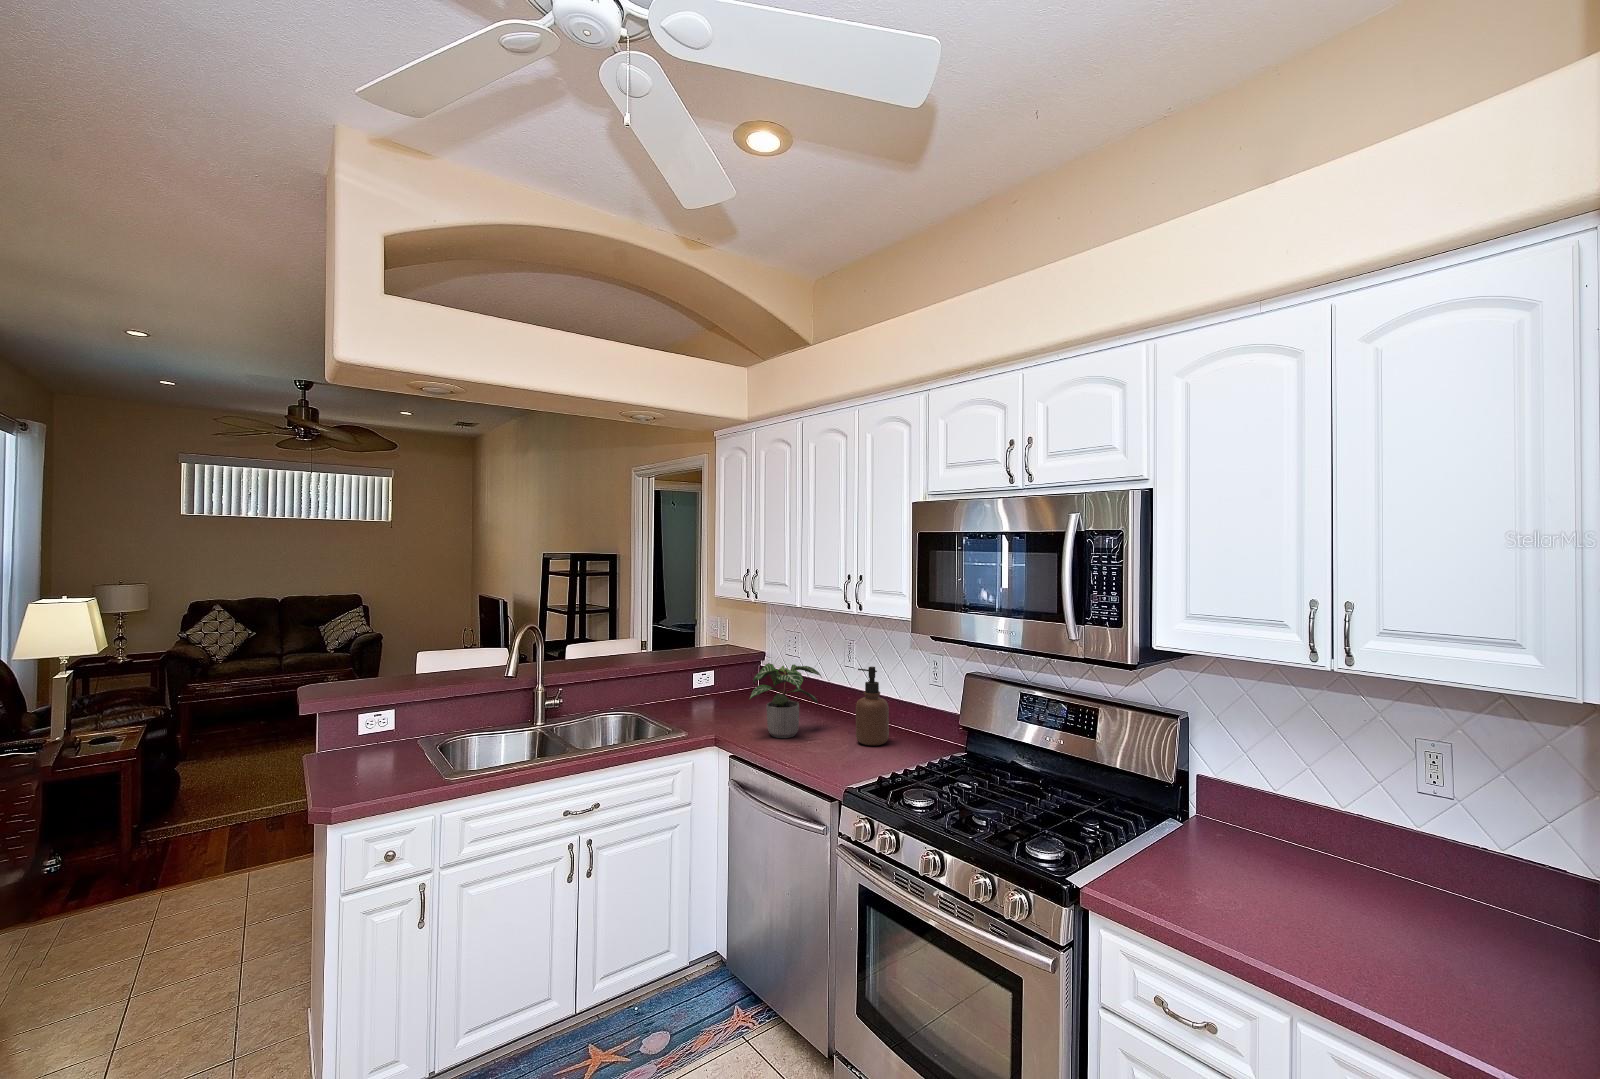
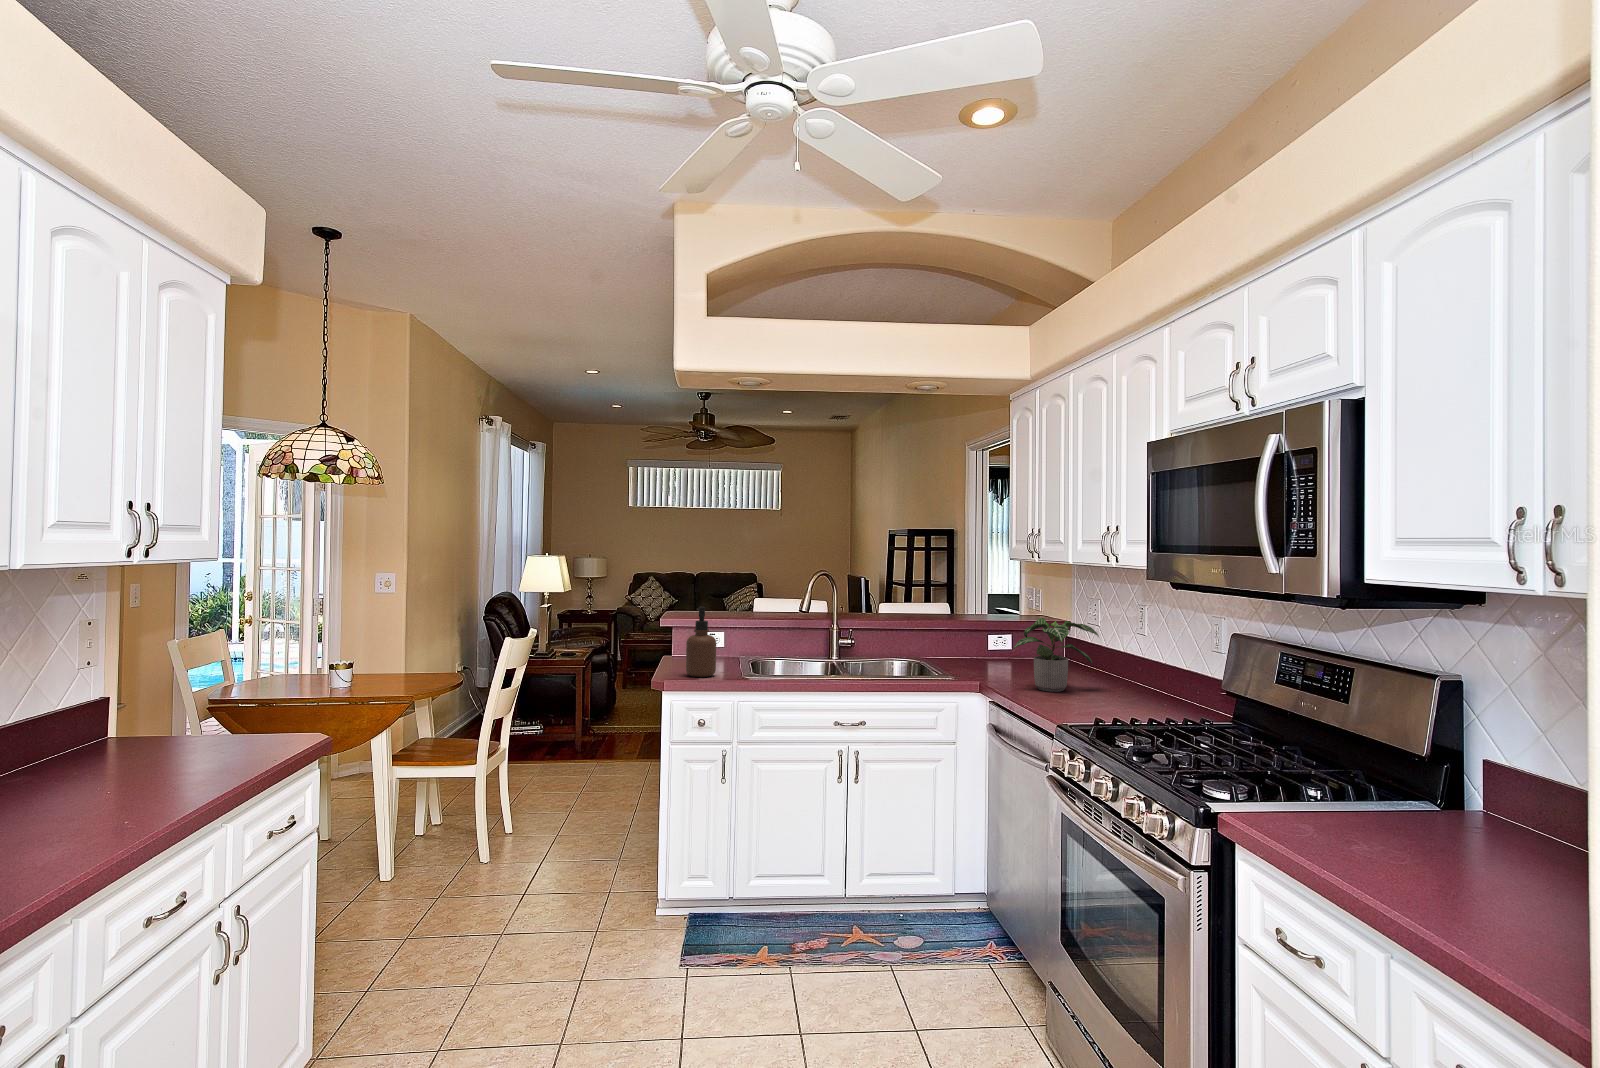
soap dispenser: present [856,667,889,746] -> present [686,607,716,677]

